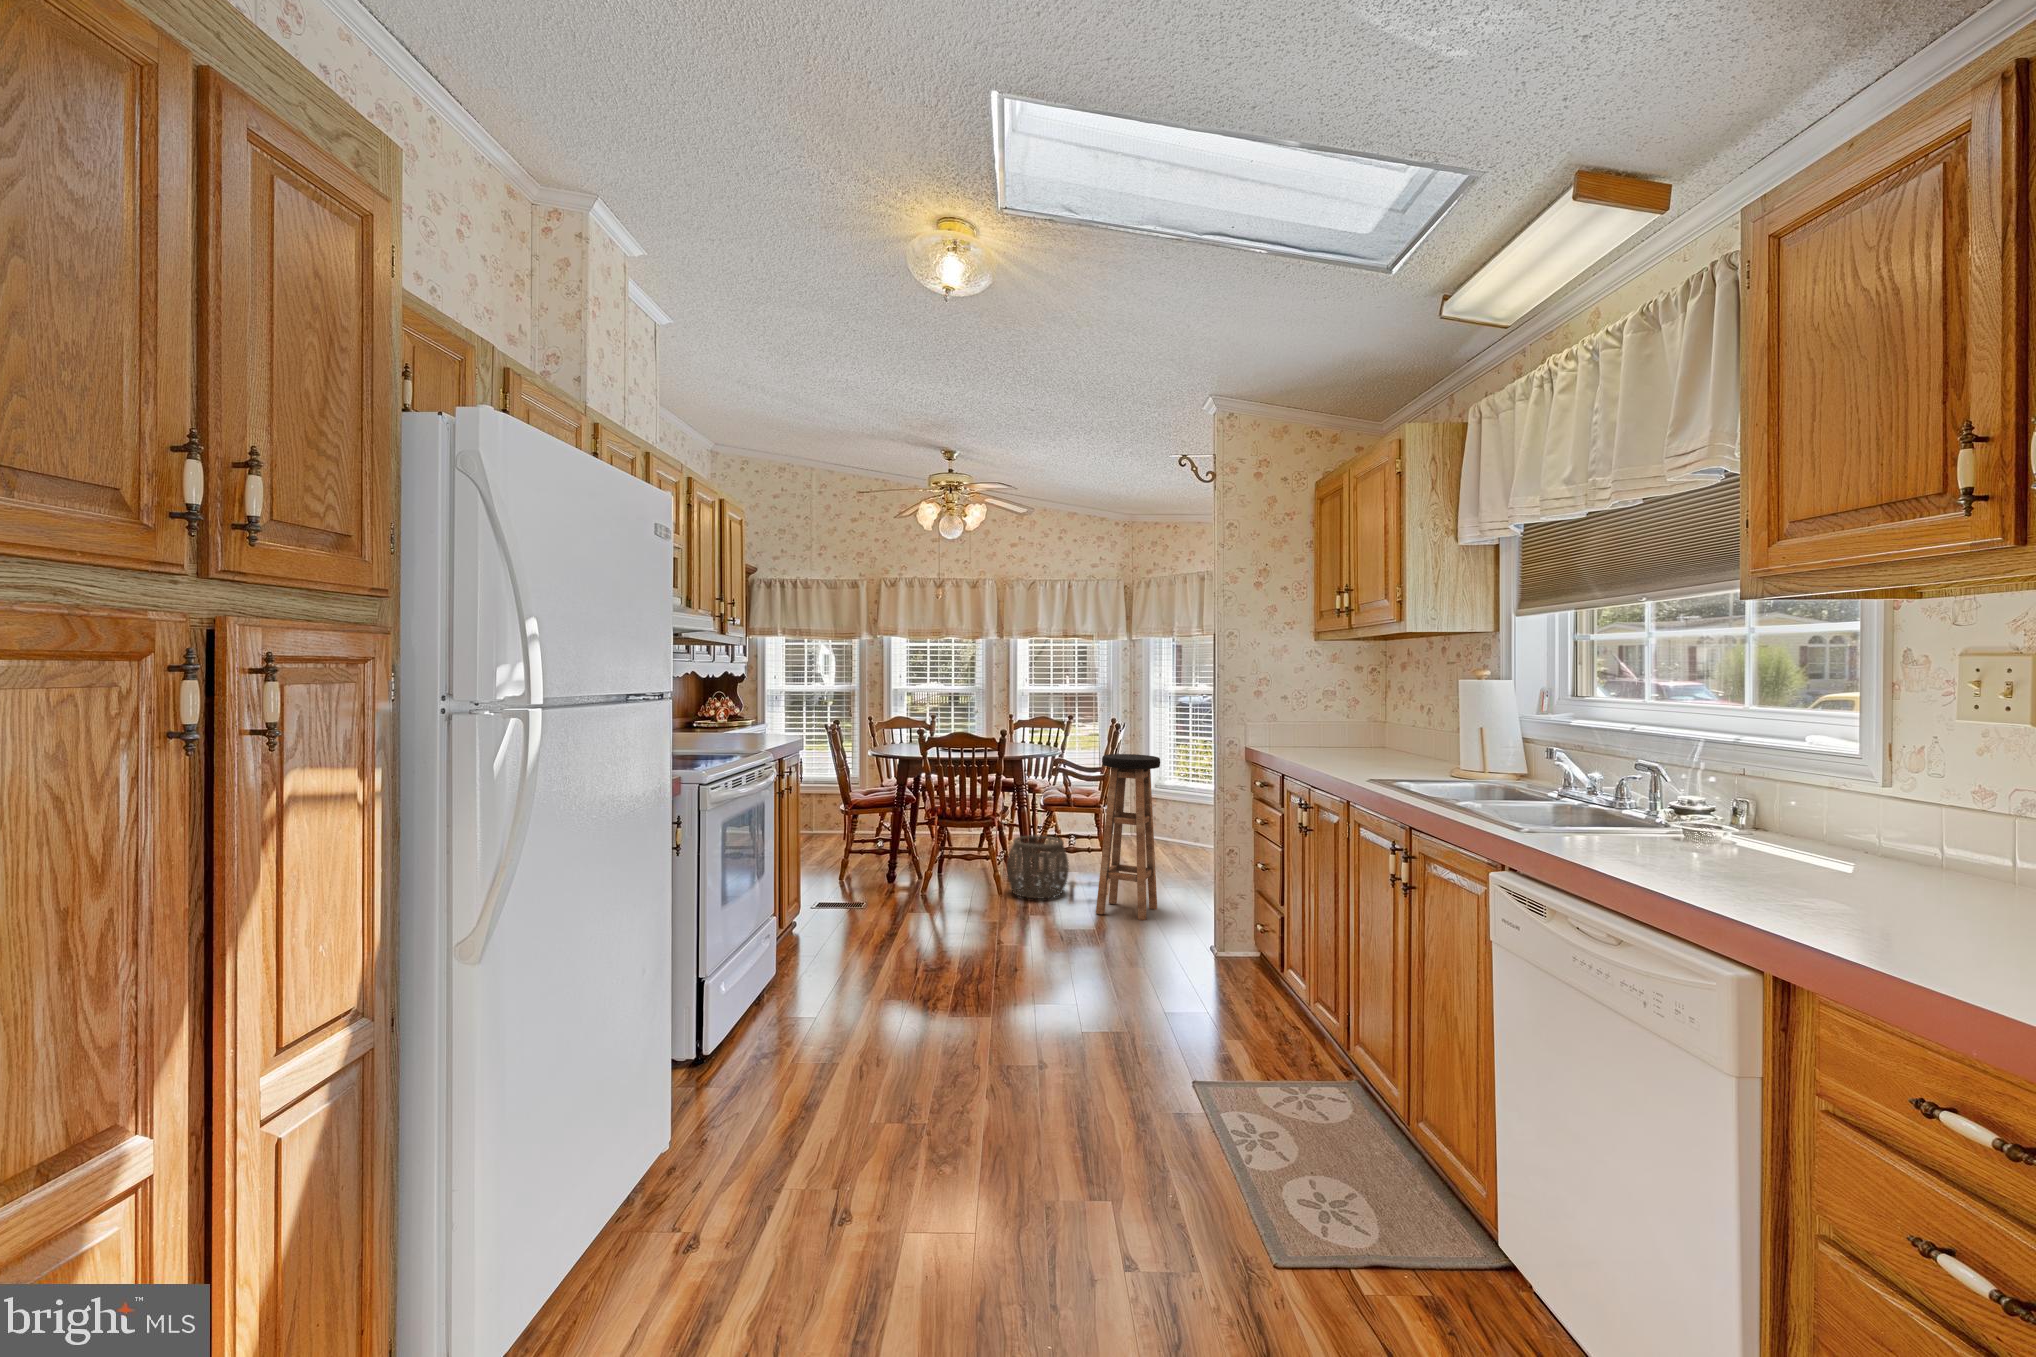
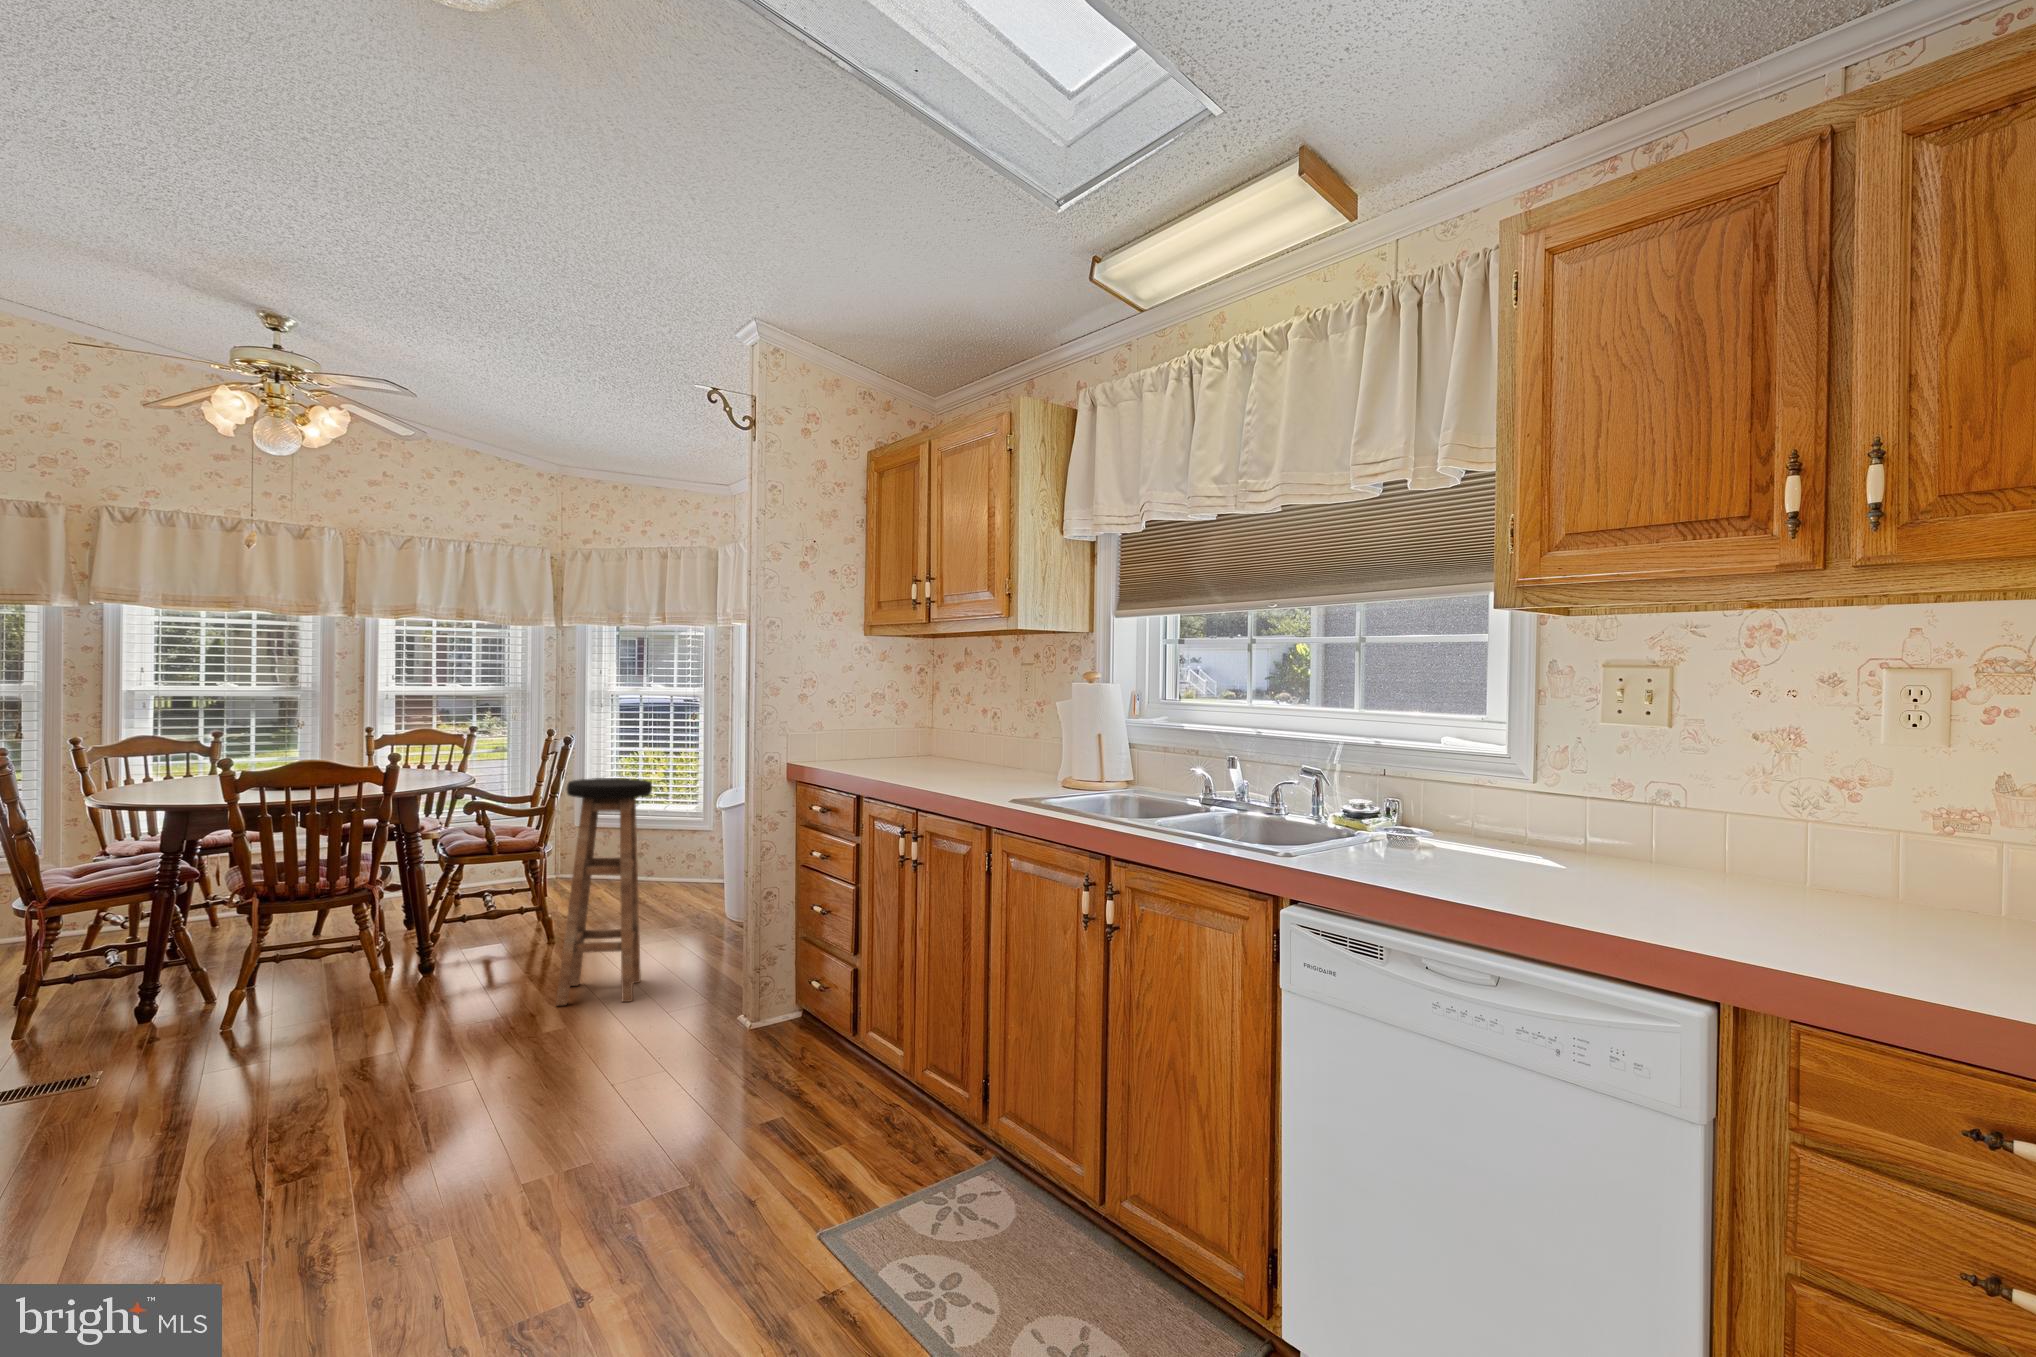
woven basket: present [1007,835,1069,899] -> none [391,903,502,1002]

